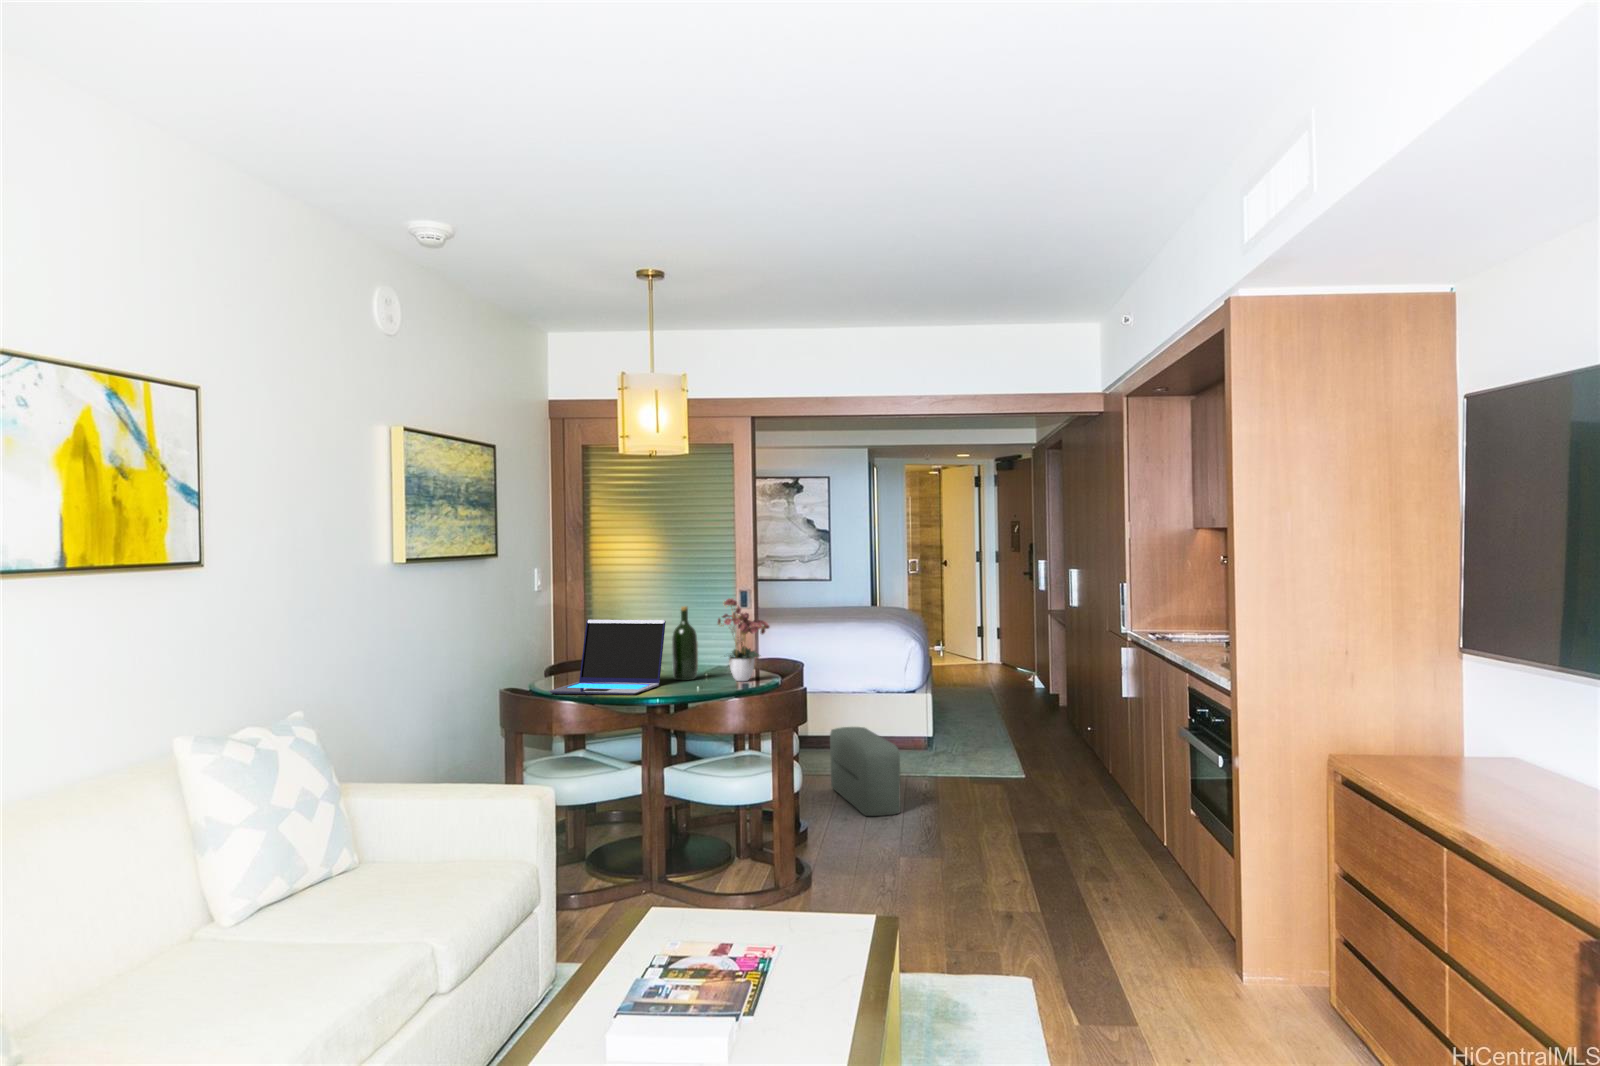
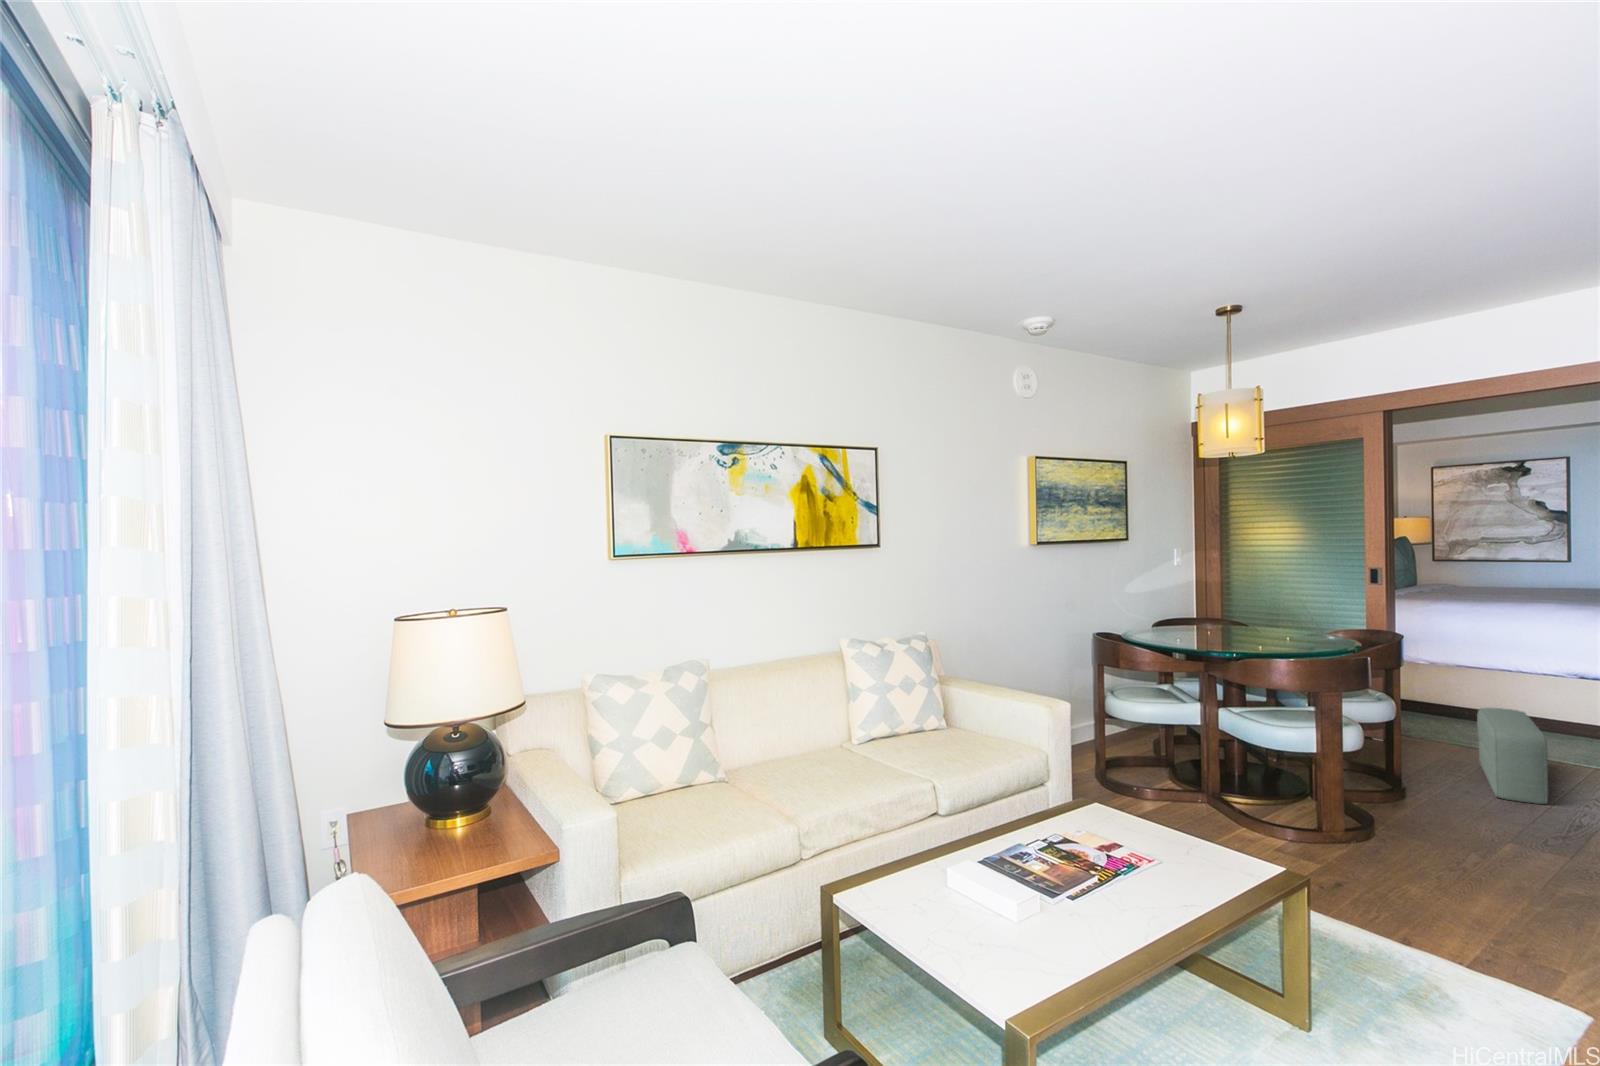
flower arrangement: present [718,598,769,681] -> none [1276,572,1339,648]
wine bottle: present [672,606,698,680] -> none [1244,581,1269,642]
laptop: present [549,620,666,695] -> none [1128,588,1233,648]

